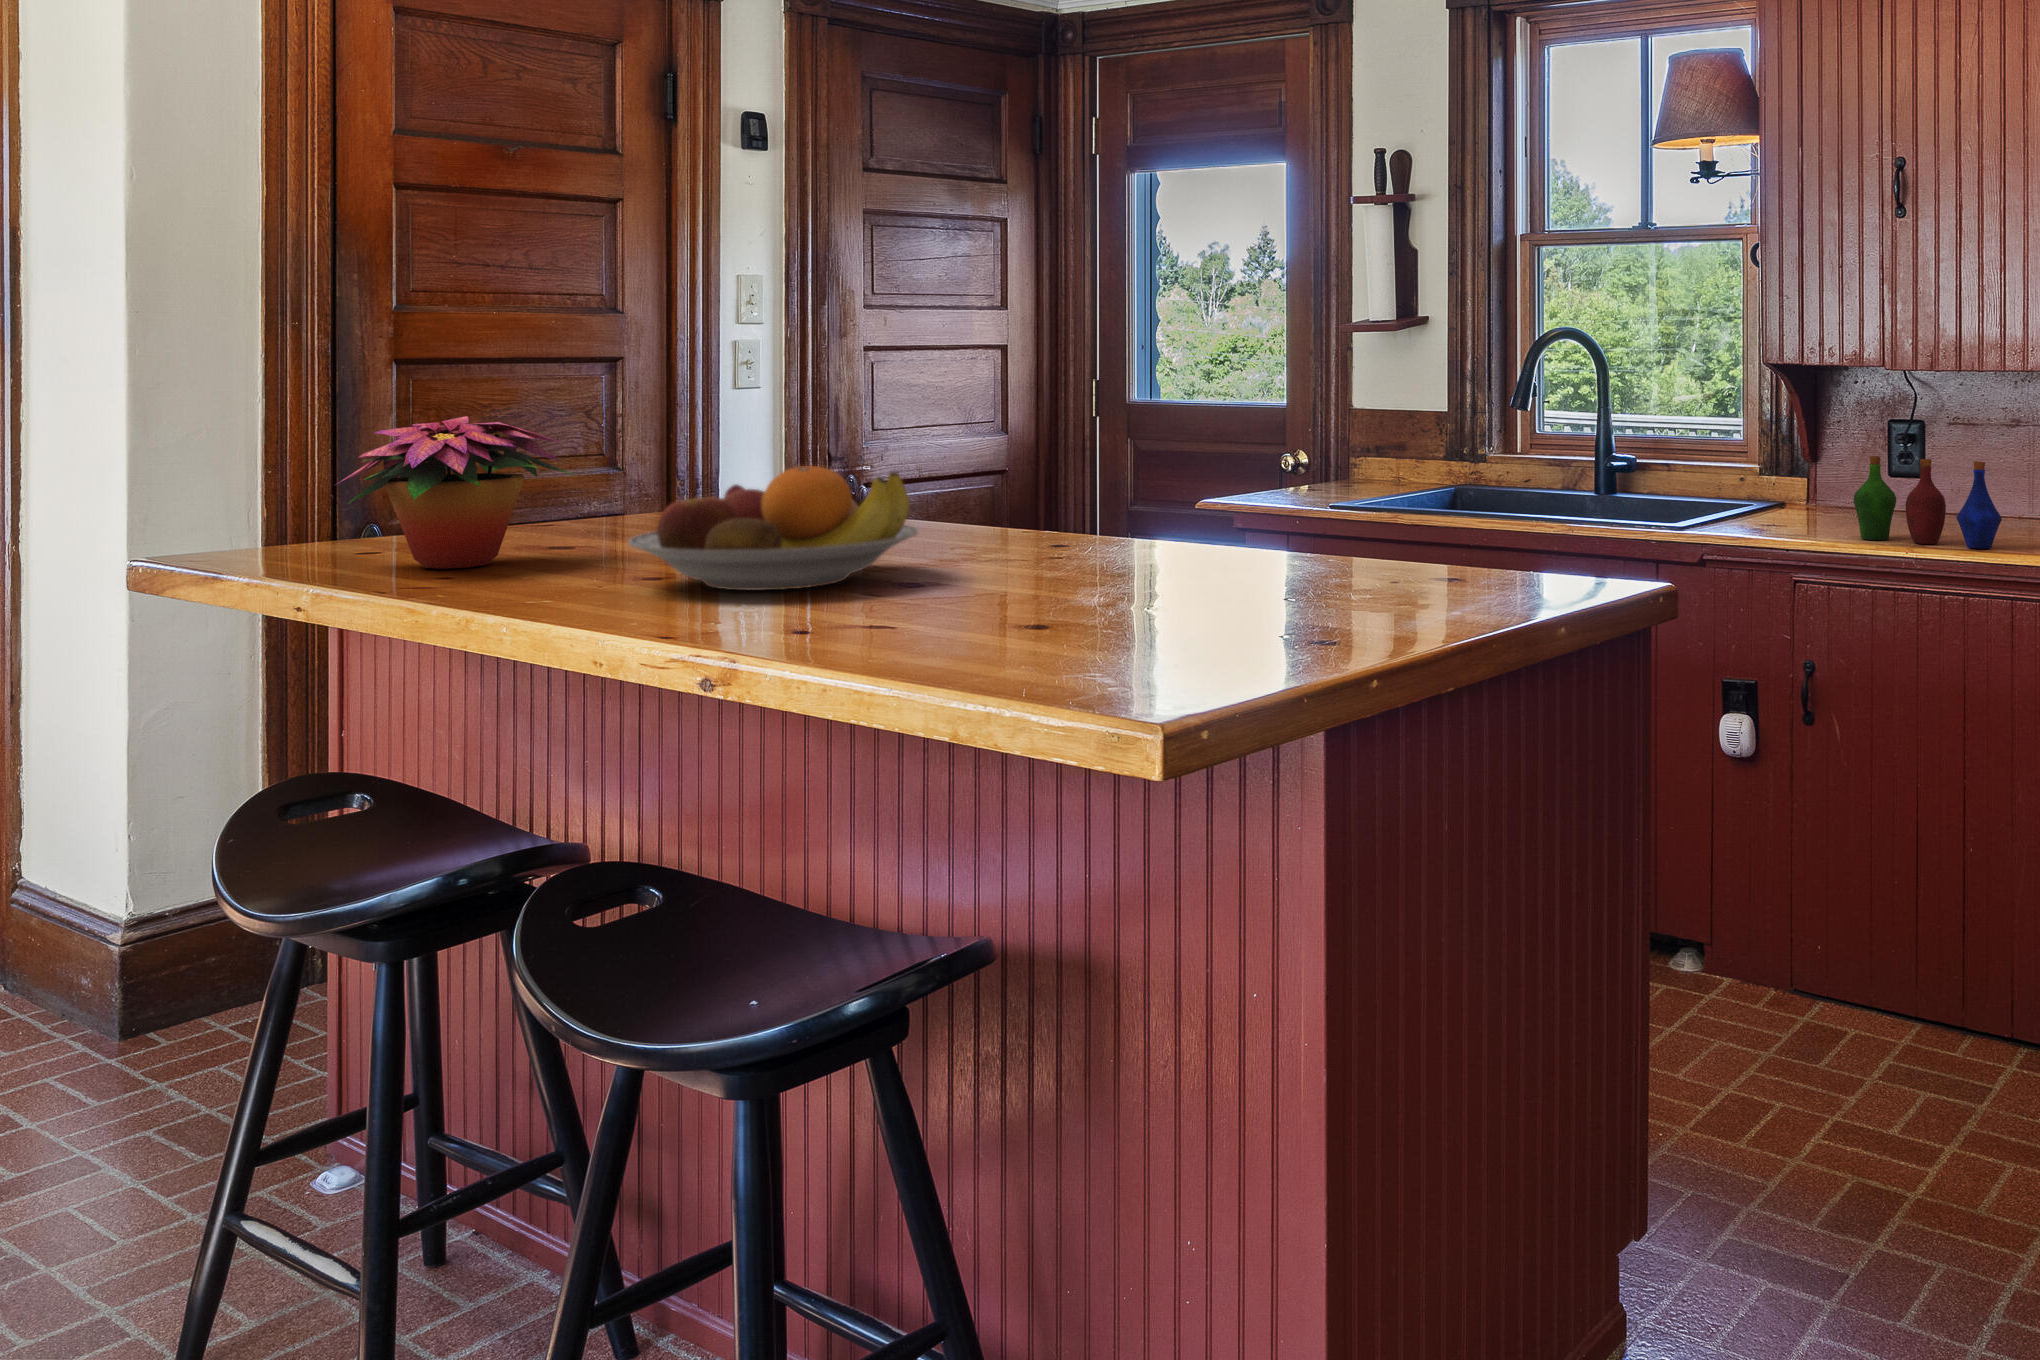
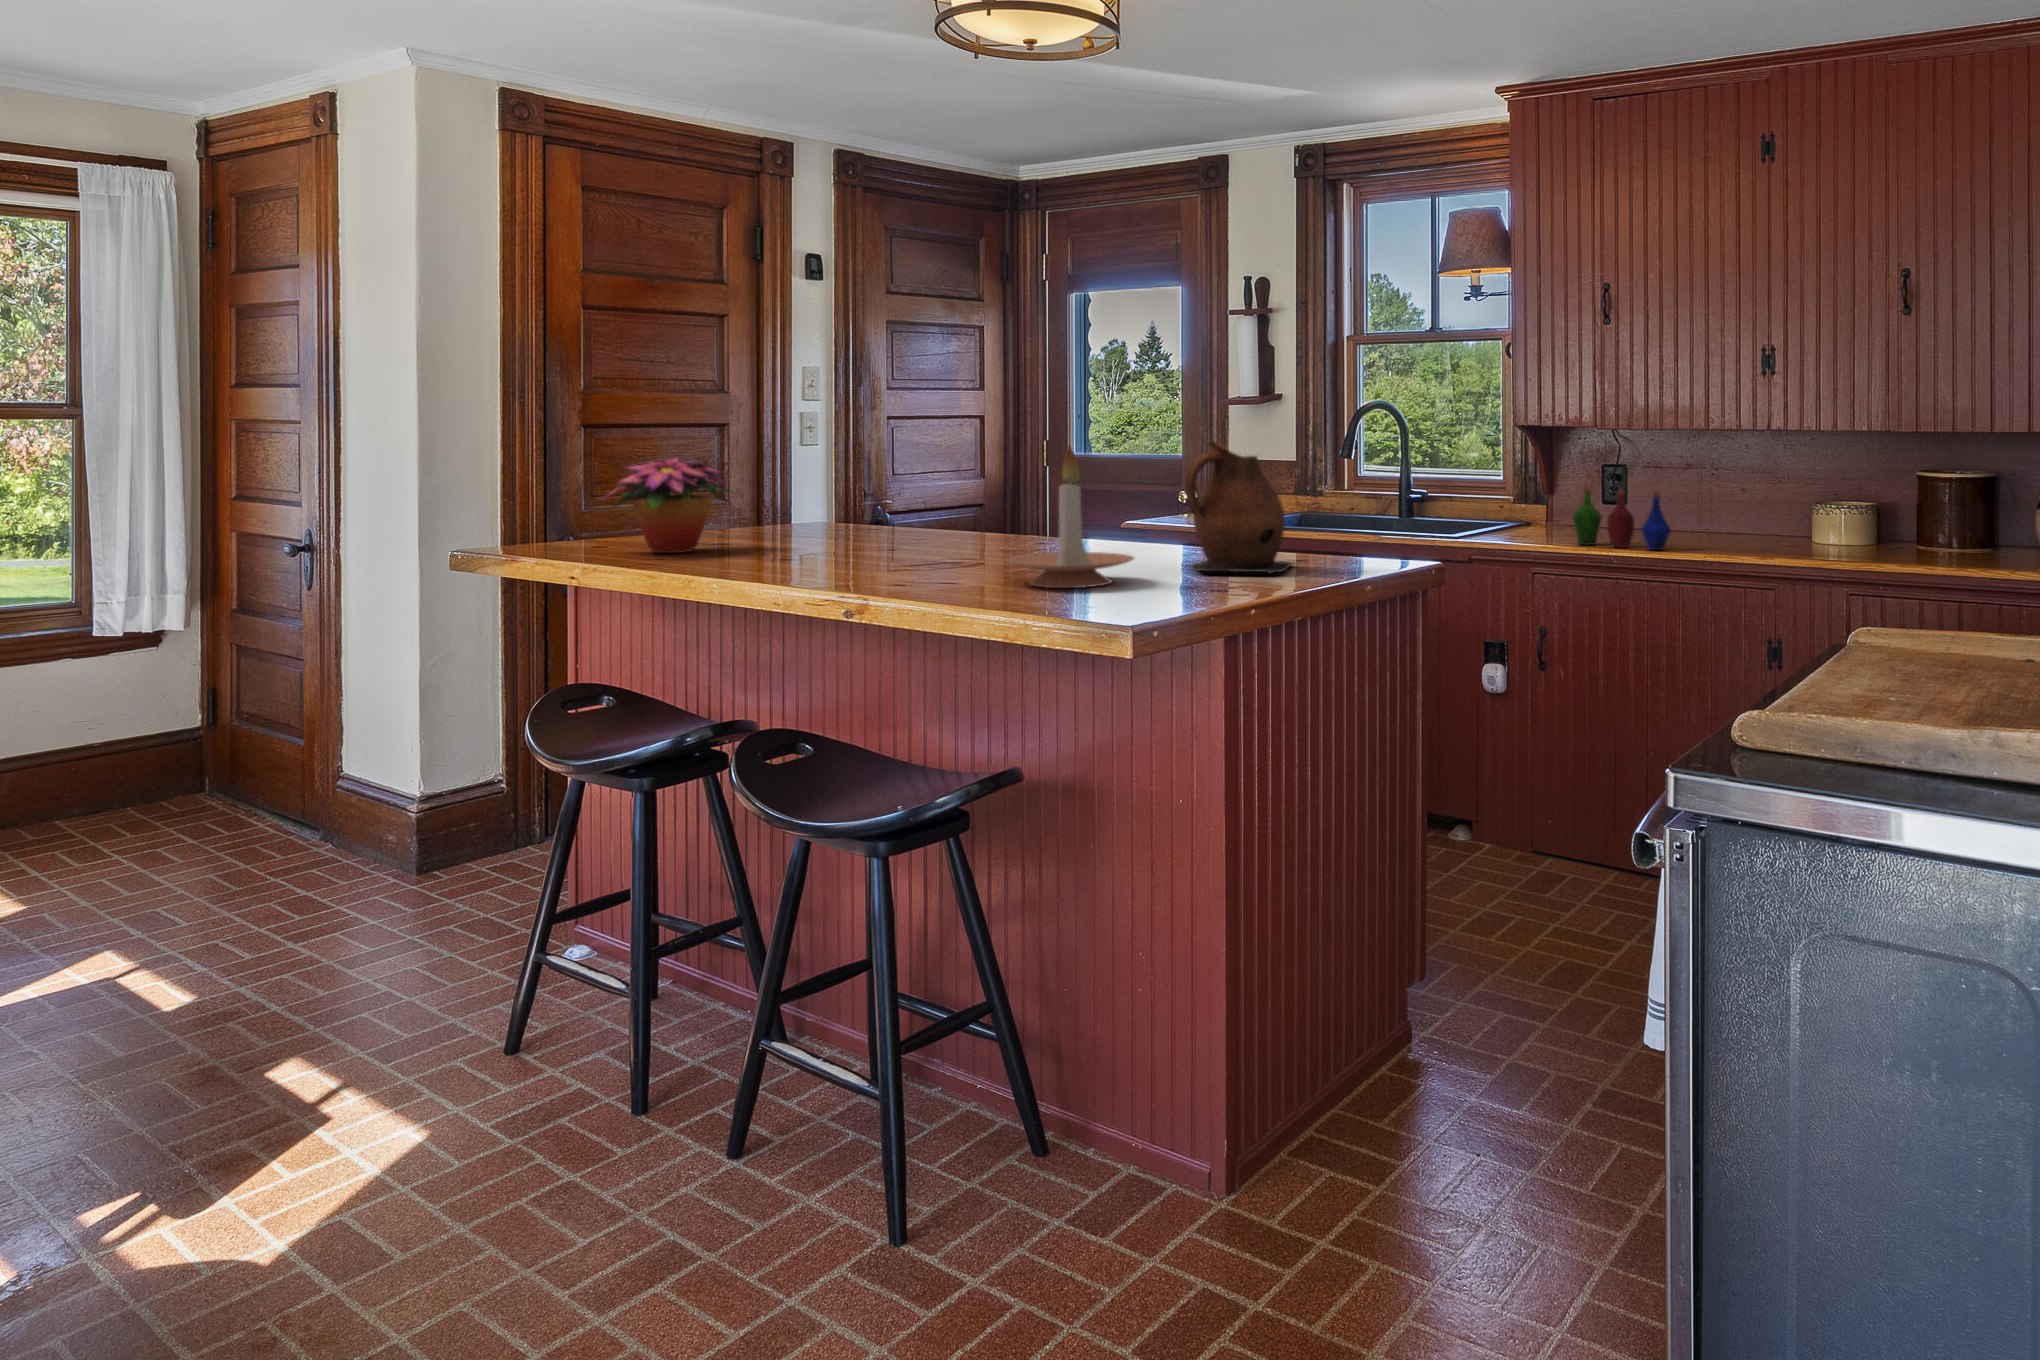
ceramic pitcher: none [1268,393,1449,615] -> present [1185,441,1295,574]
candle holder: none [962,400,1182,644] -> present [1006,445,1134,588]
fruit bowl: present [628,466,918,591] -> none [789,488,964,564]

